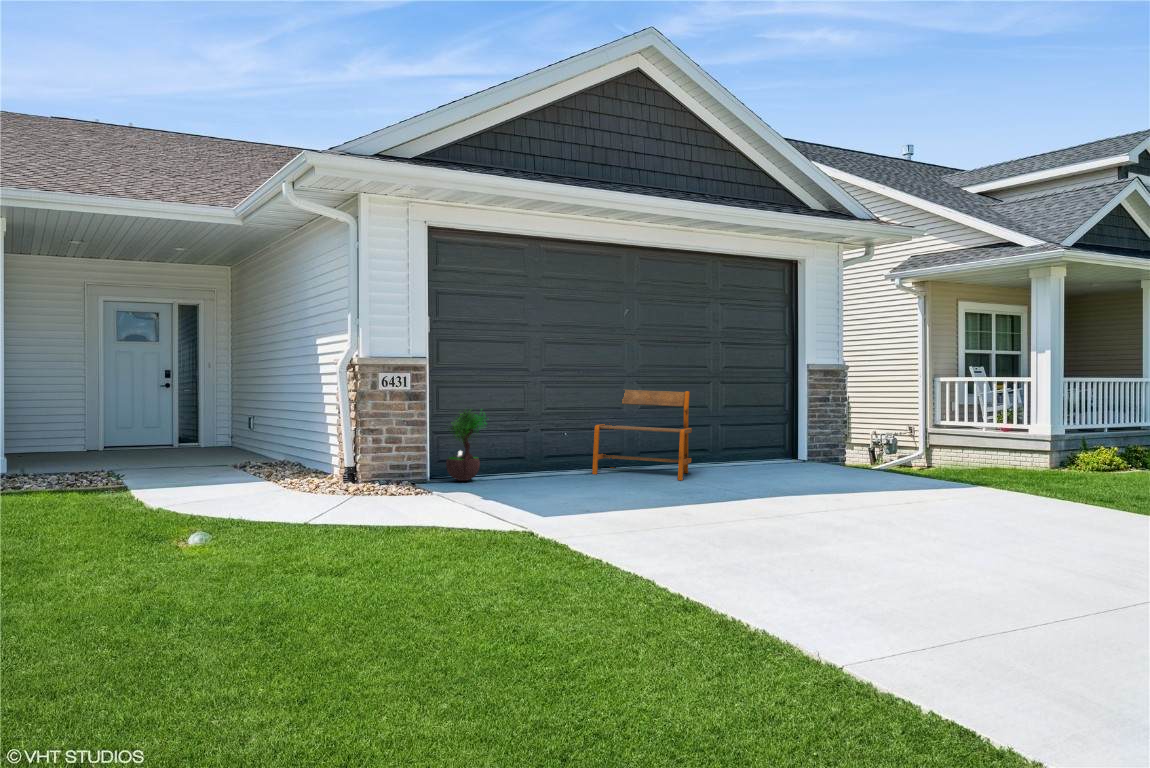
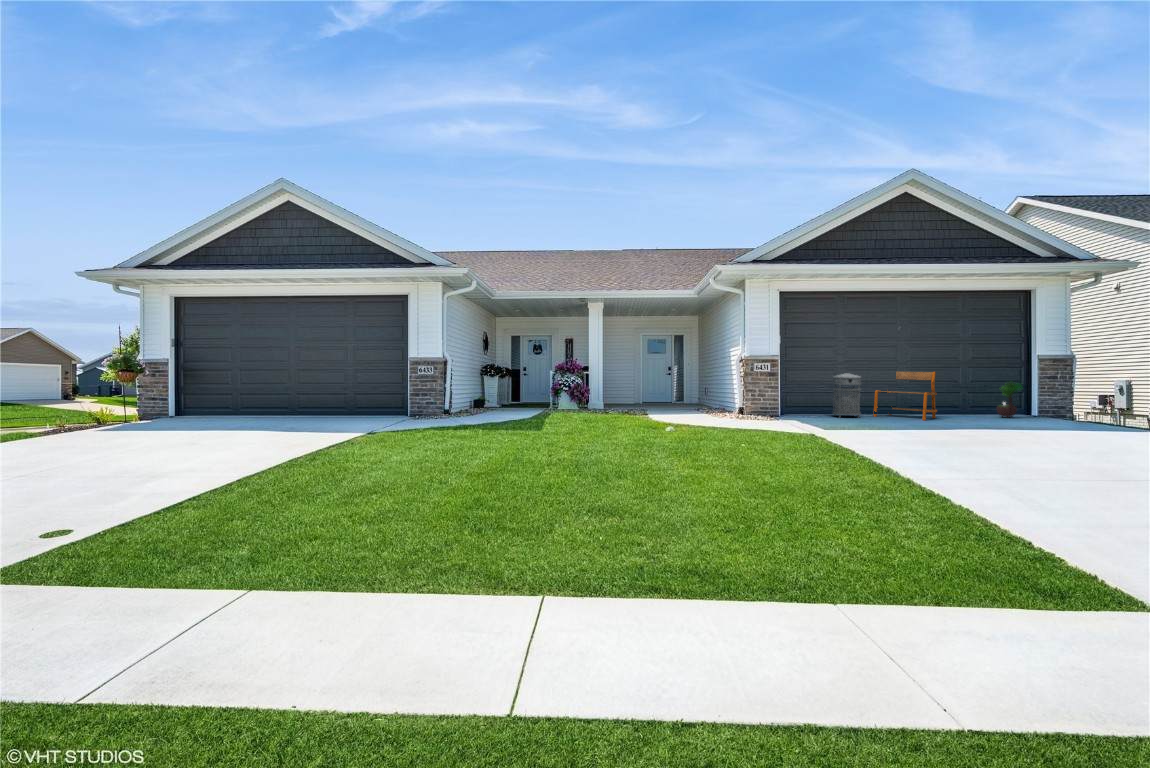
trash can: none [526,394,579,482] -> present [833,373,861,417]
potted tree: present [446,410,484,481] -> present [997,382,1021,417]

